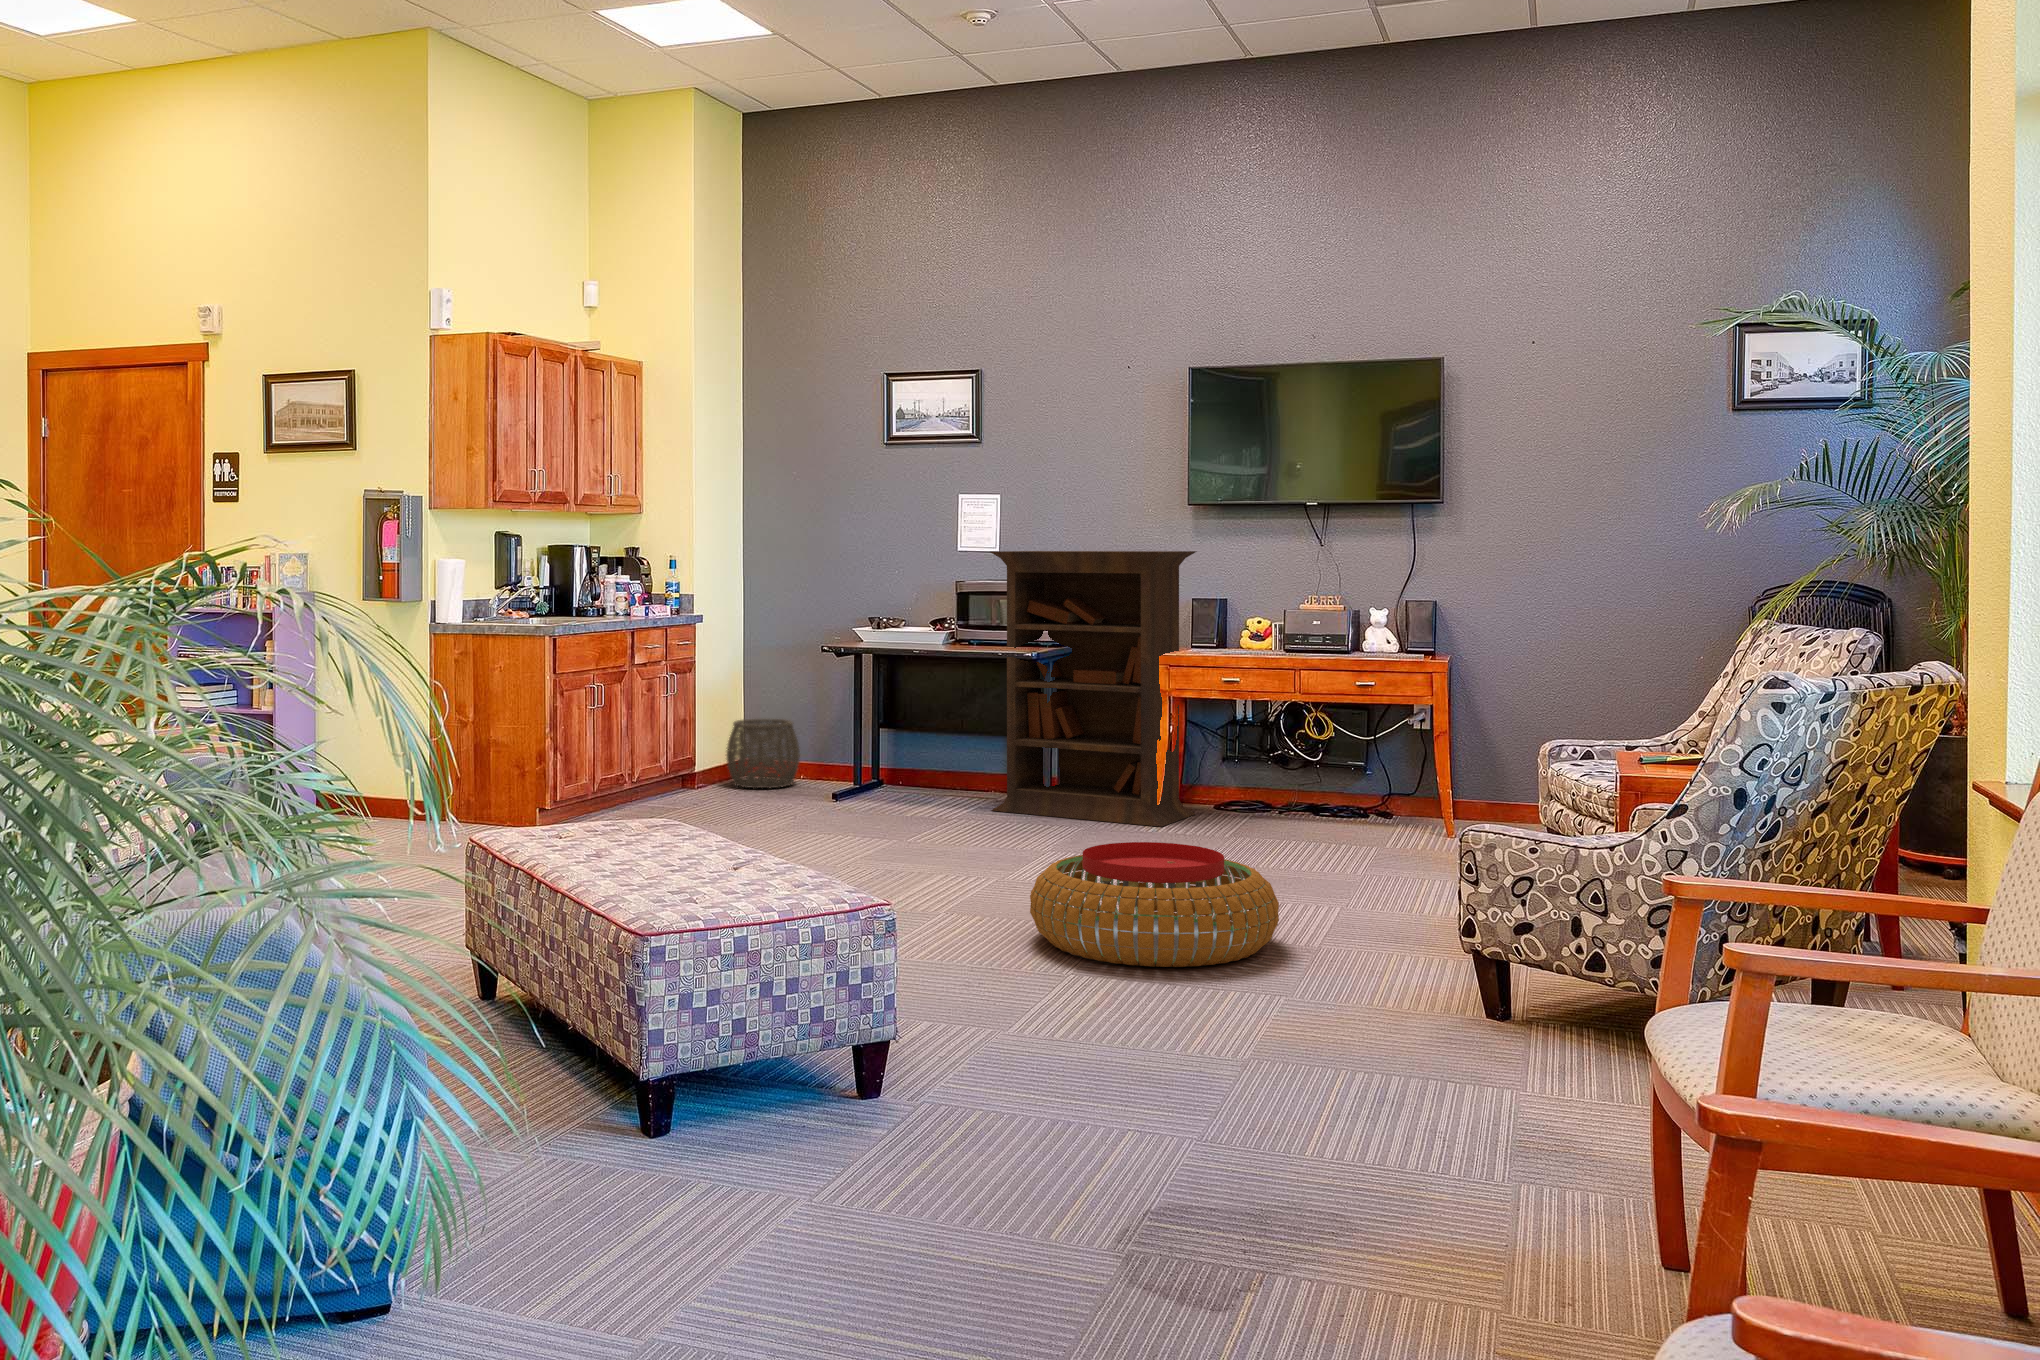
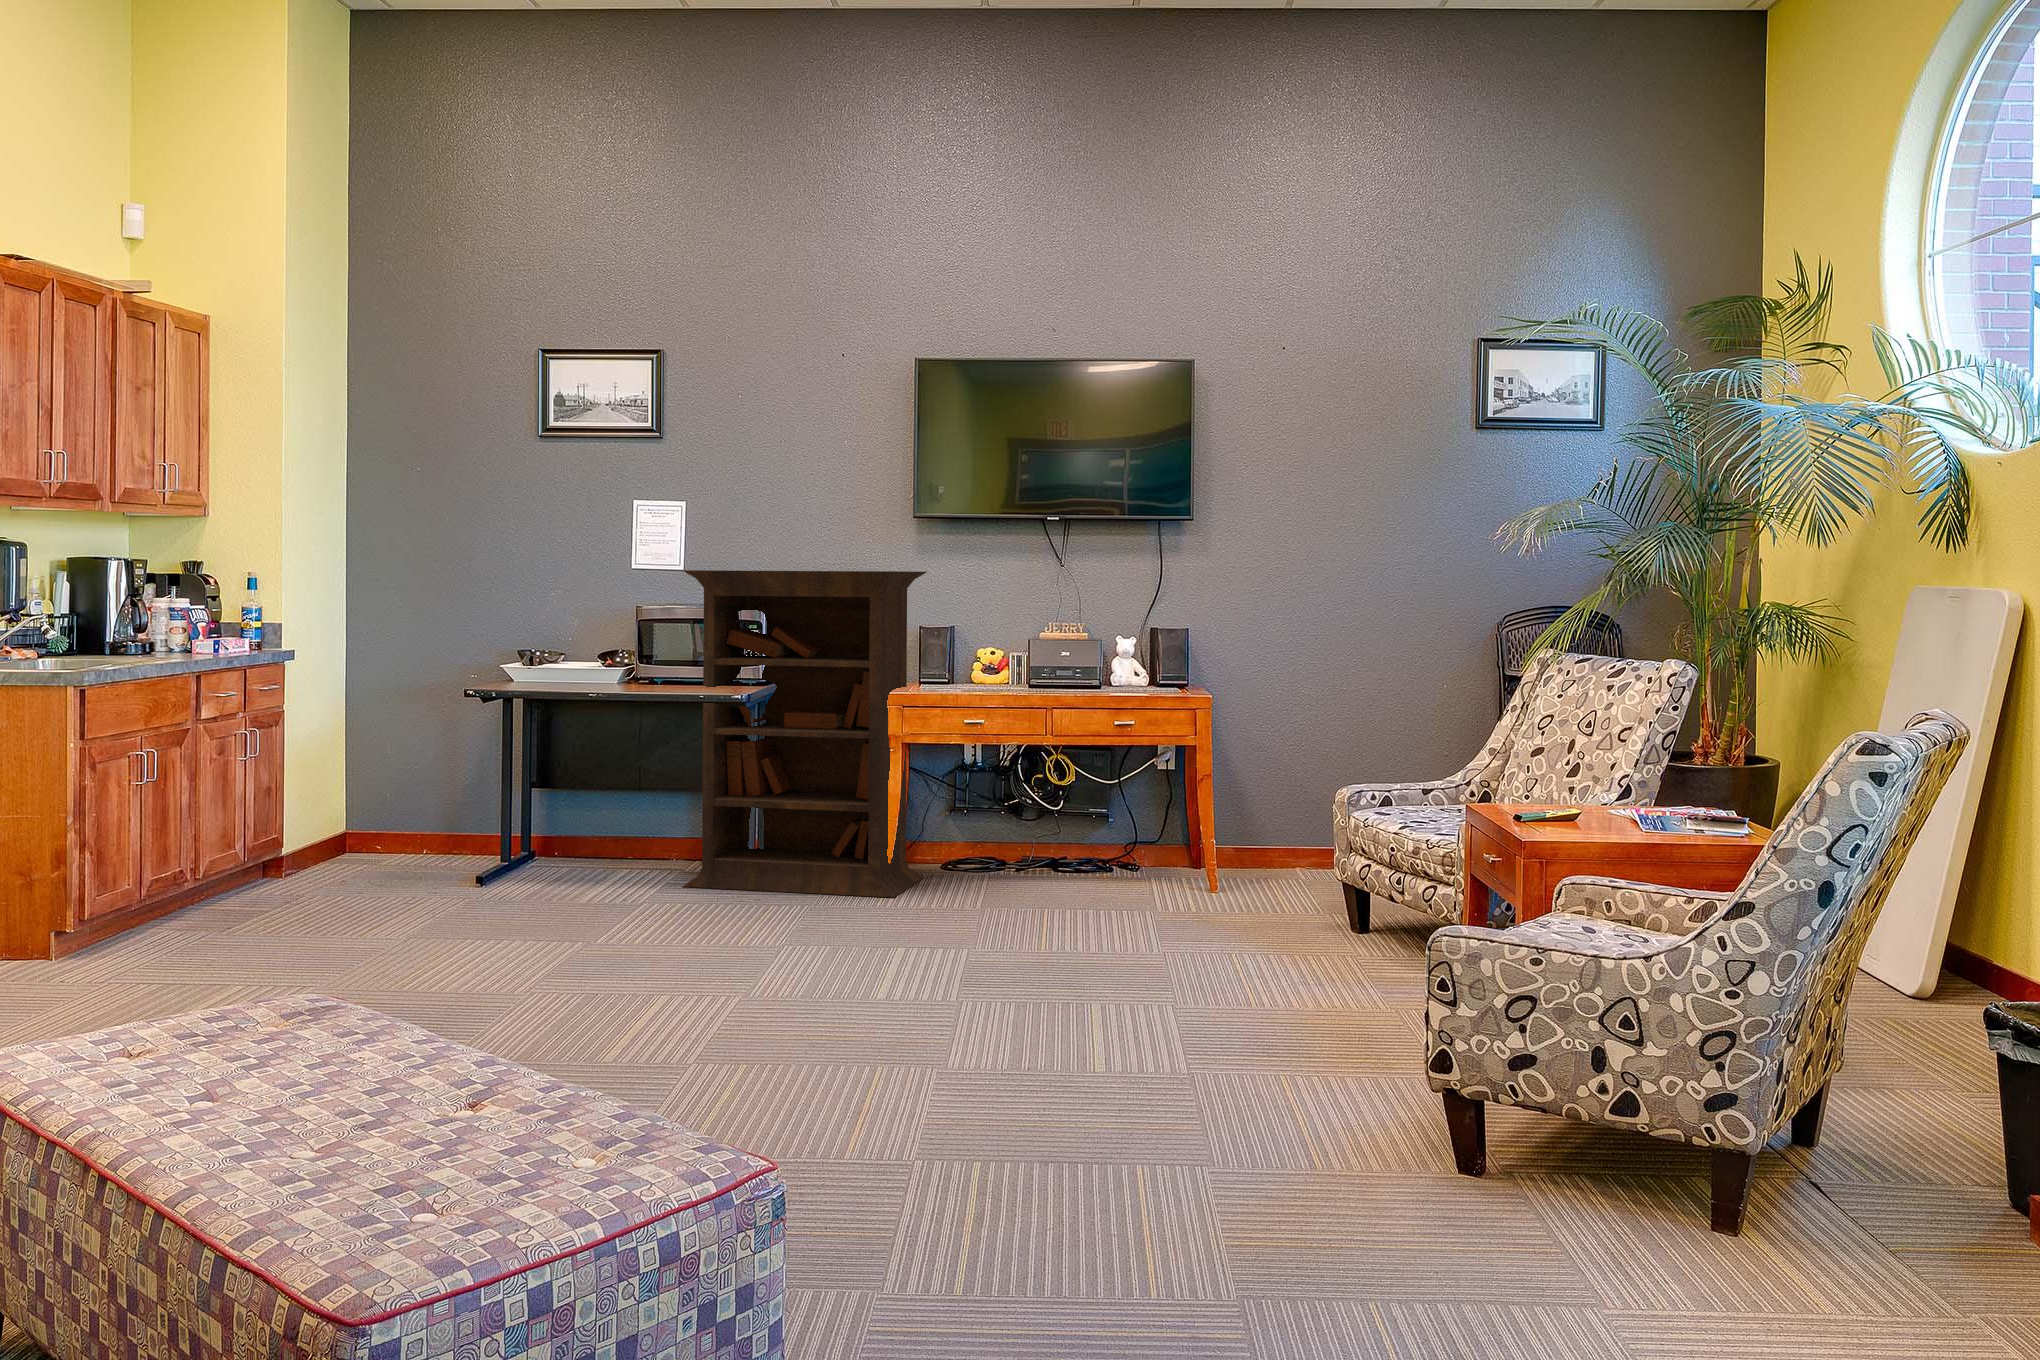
woven basket: present [727,719,800,788] -> none [326,780,429,871]
pouf: present [1030,842,1279,967] -> none [804,948,1130,1130]

